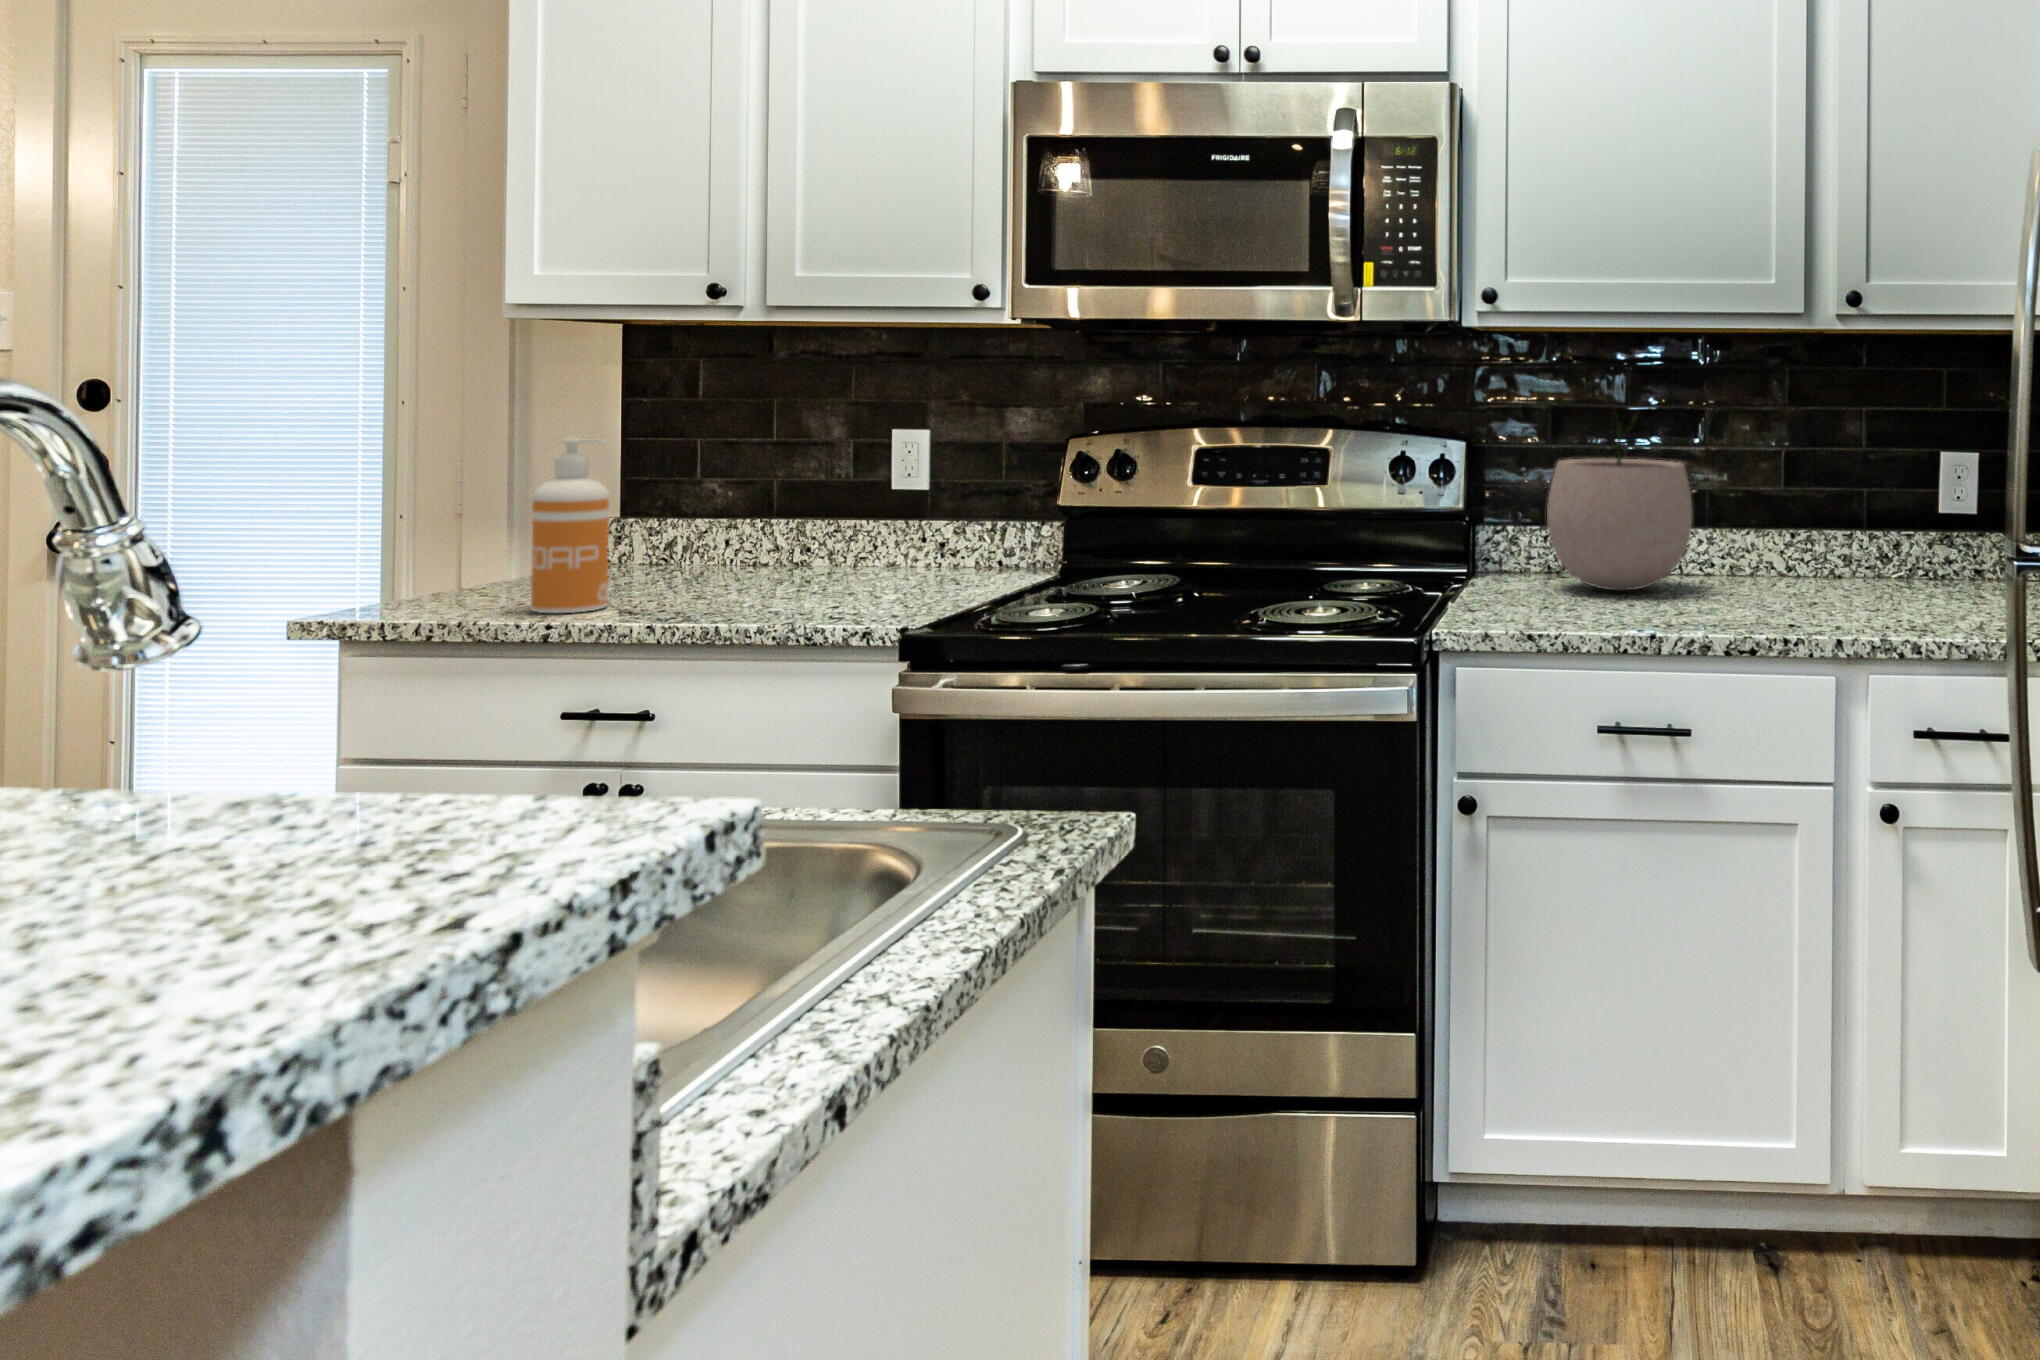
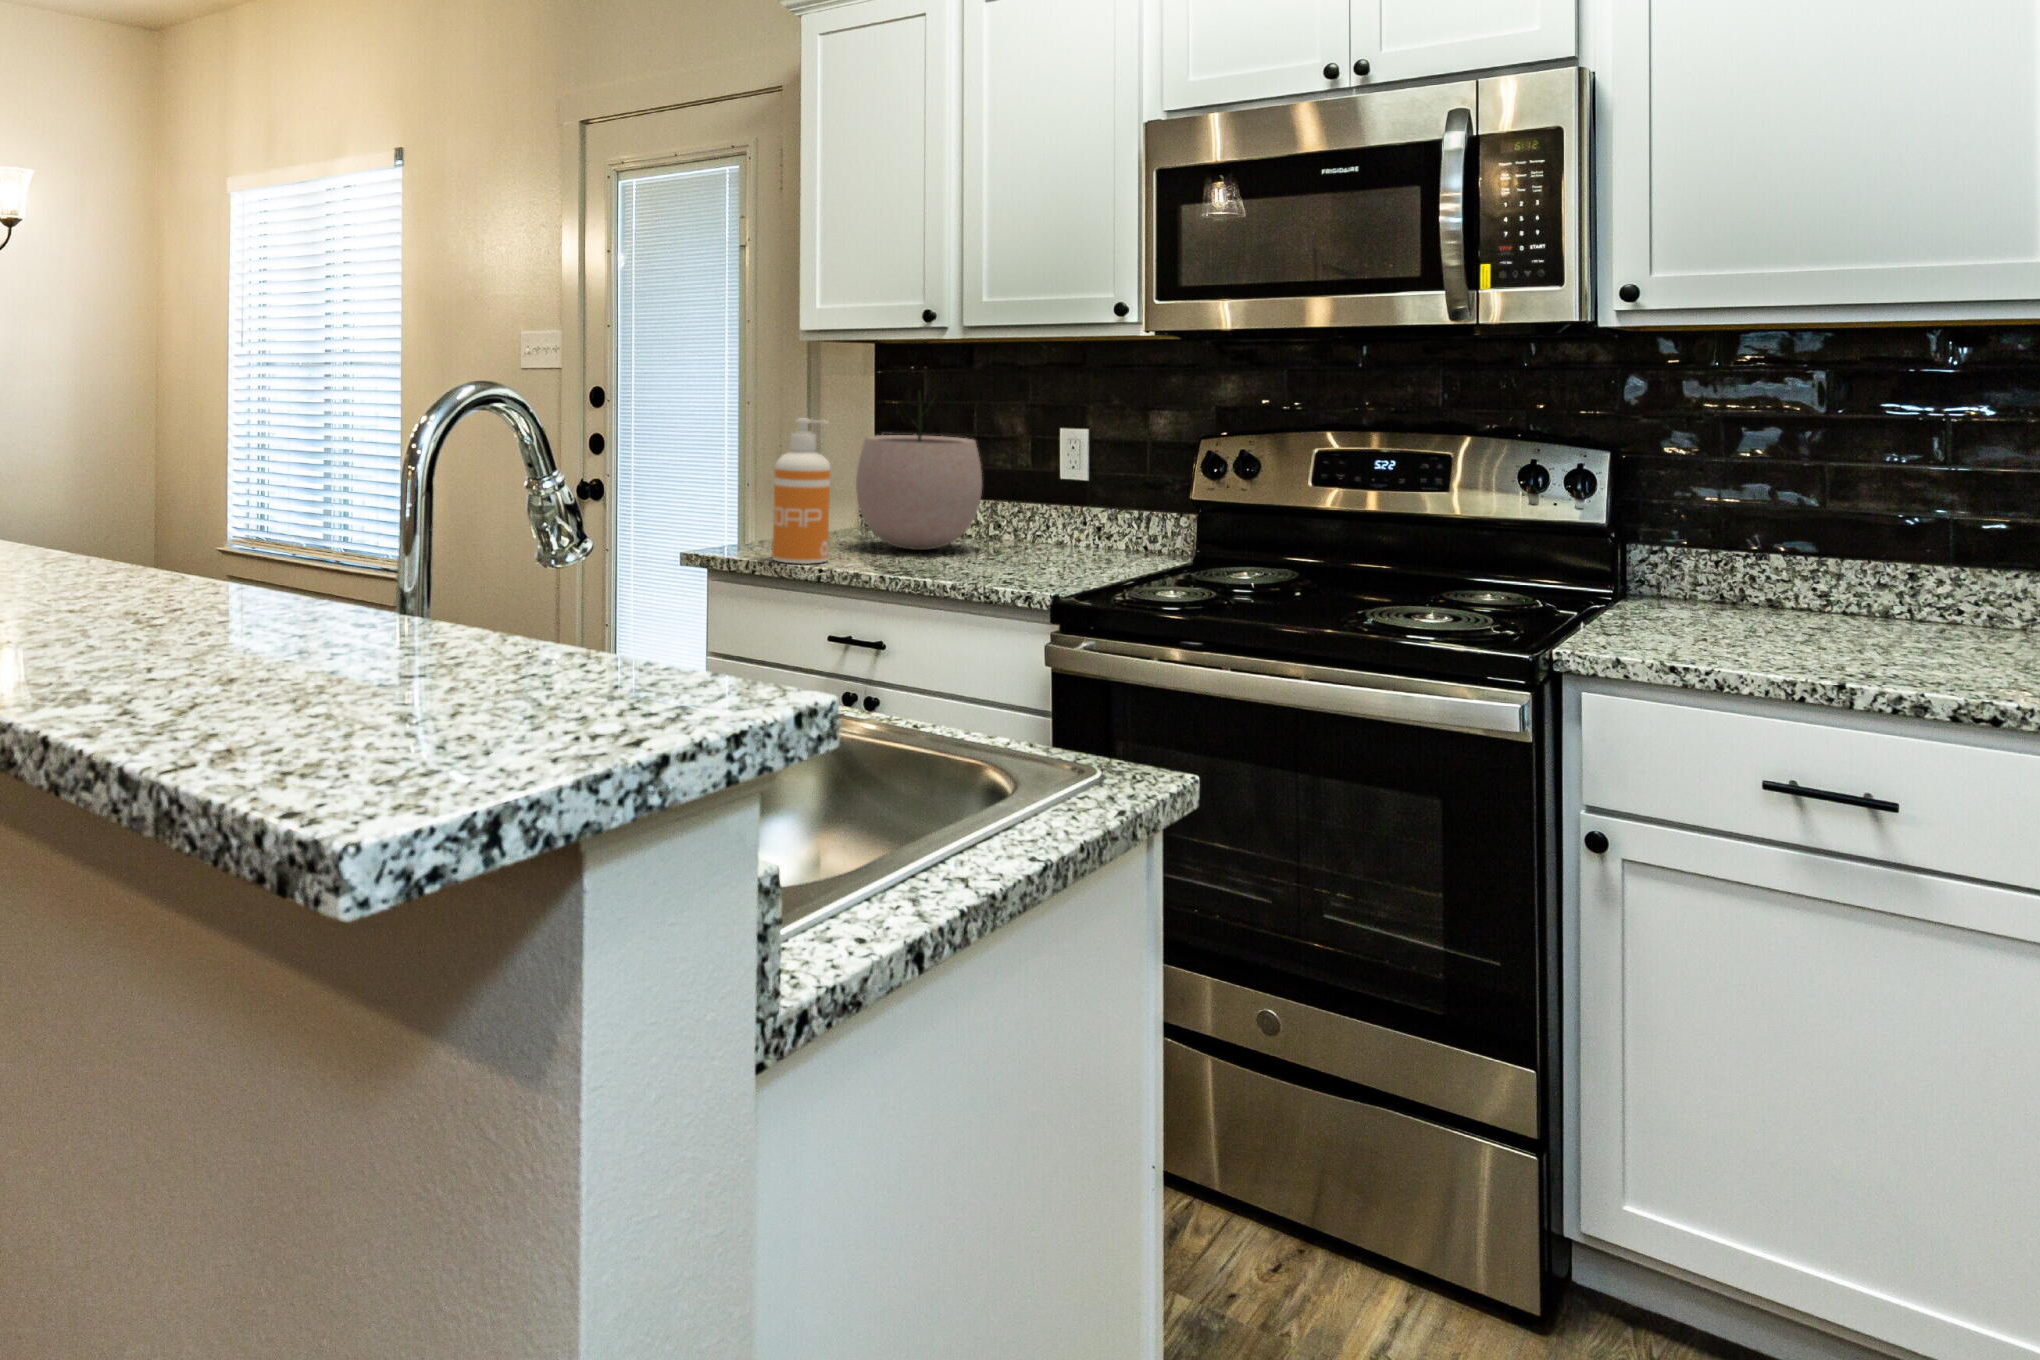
plant pot: present [1547,414,1692,590] -> present [856,394,982,550]

